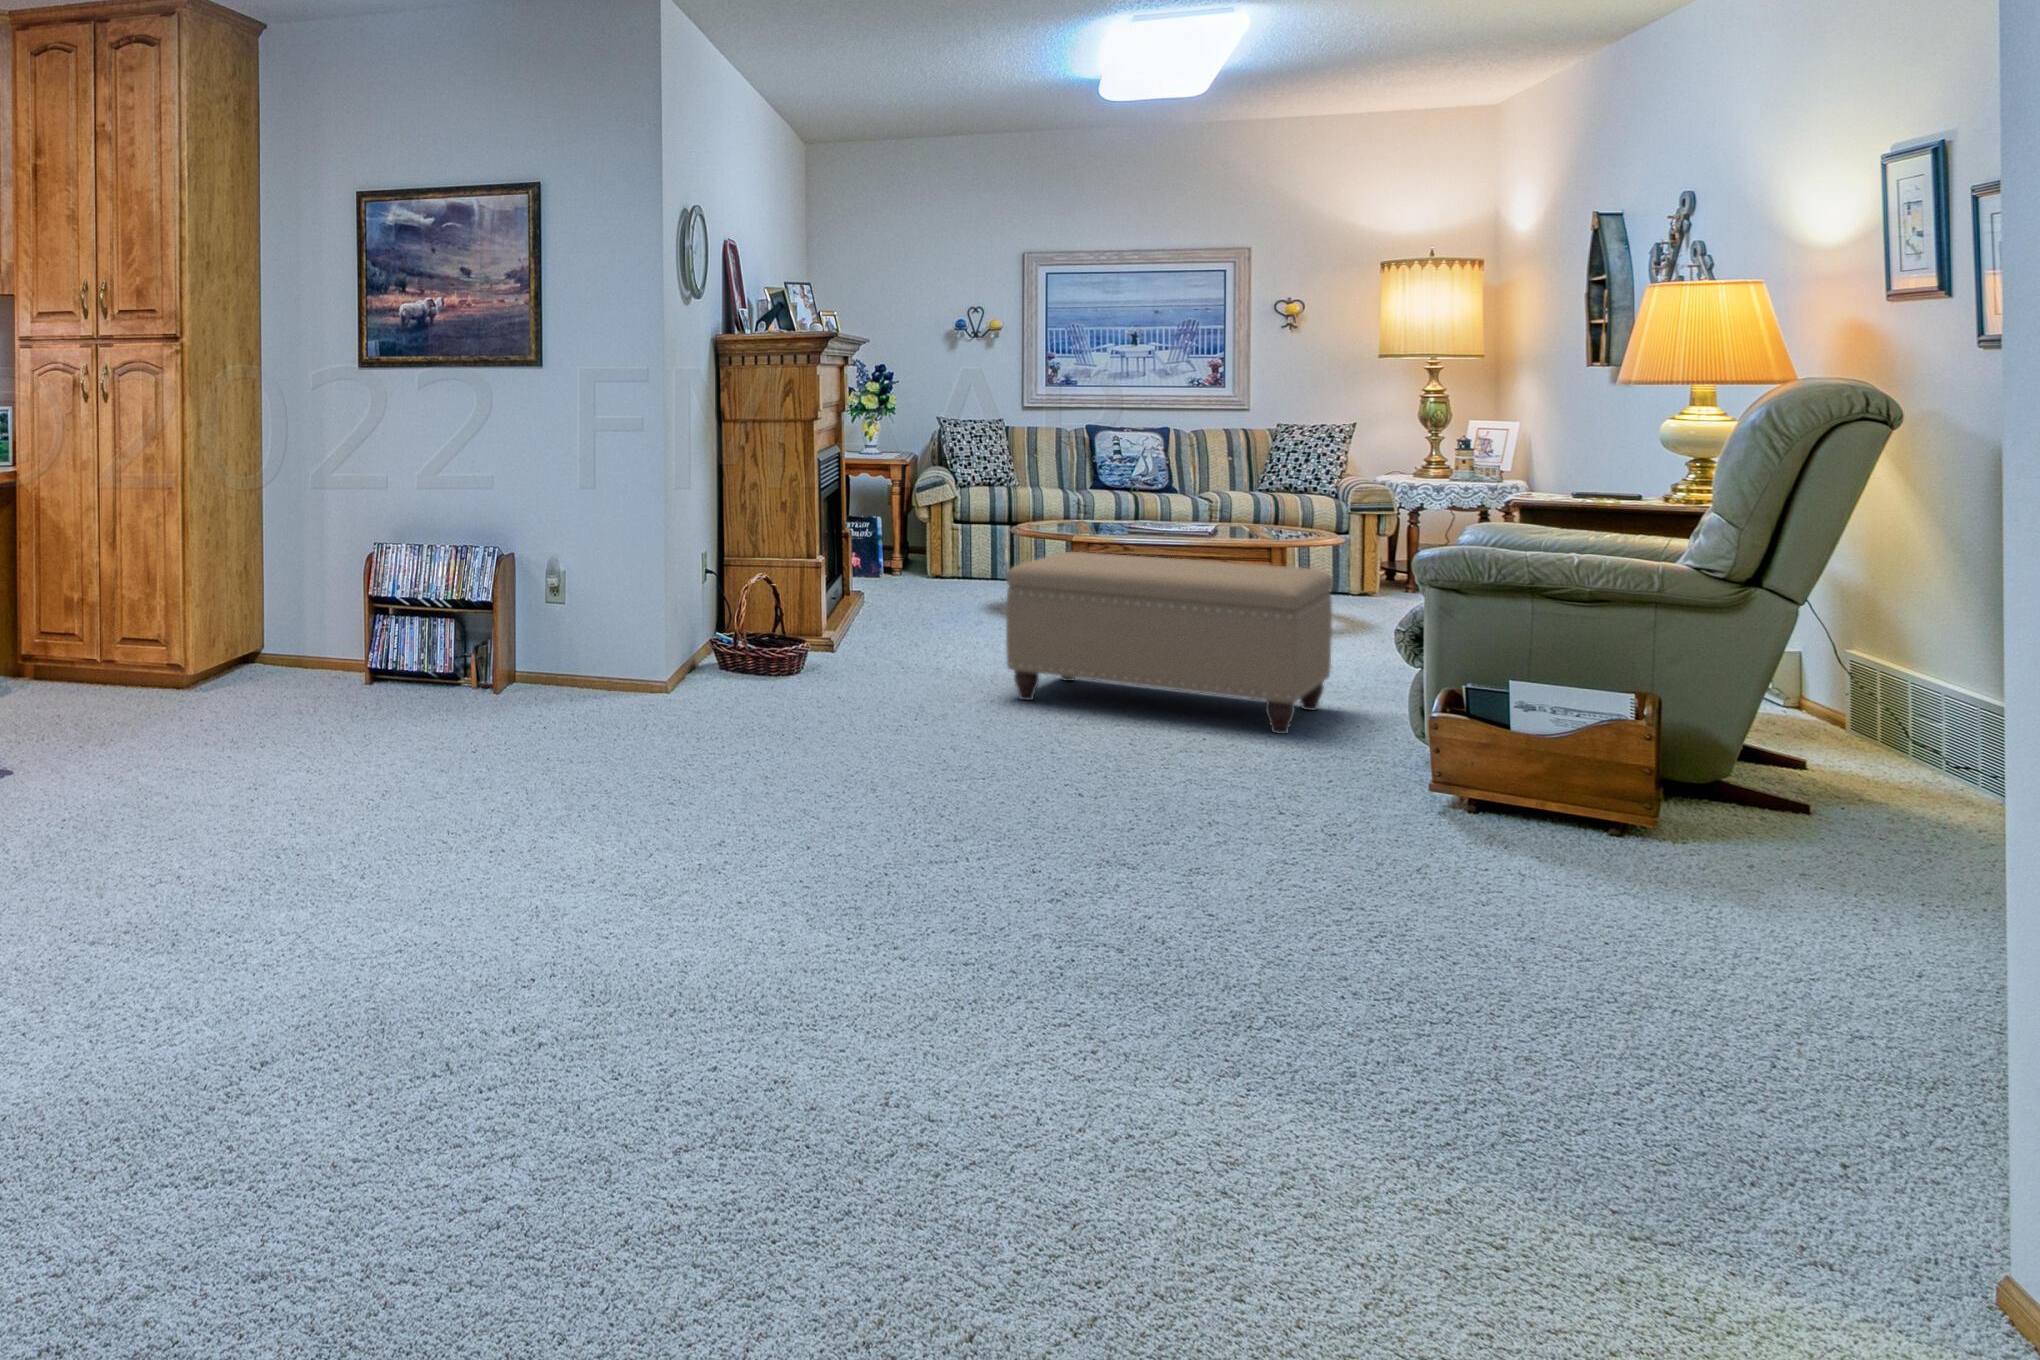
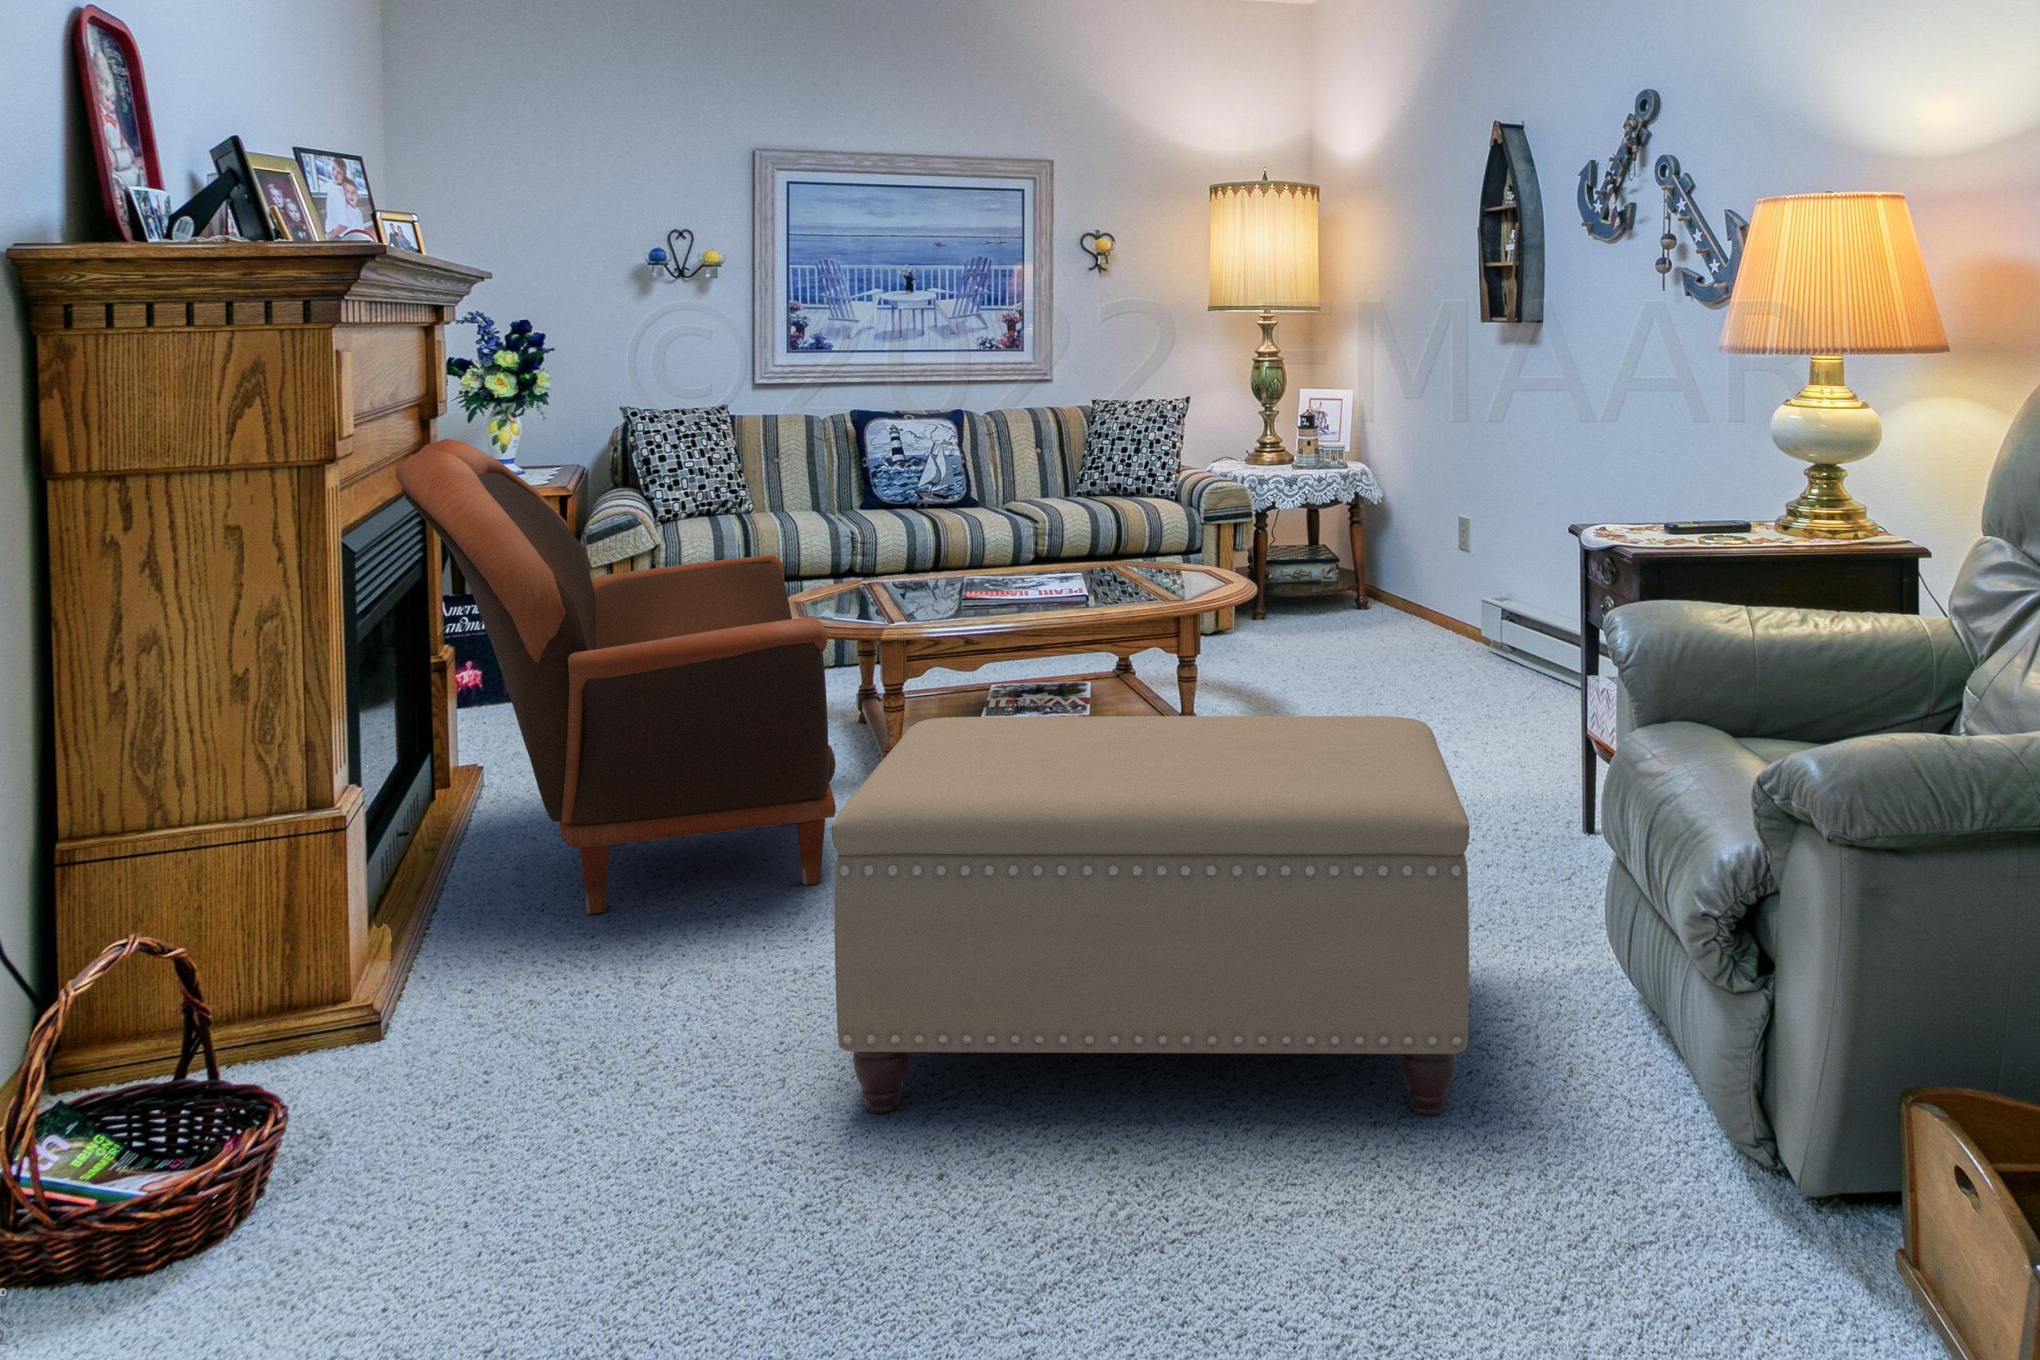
armchair: none [831,418,1032,651] -> present [396,439,836,914]

